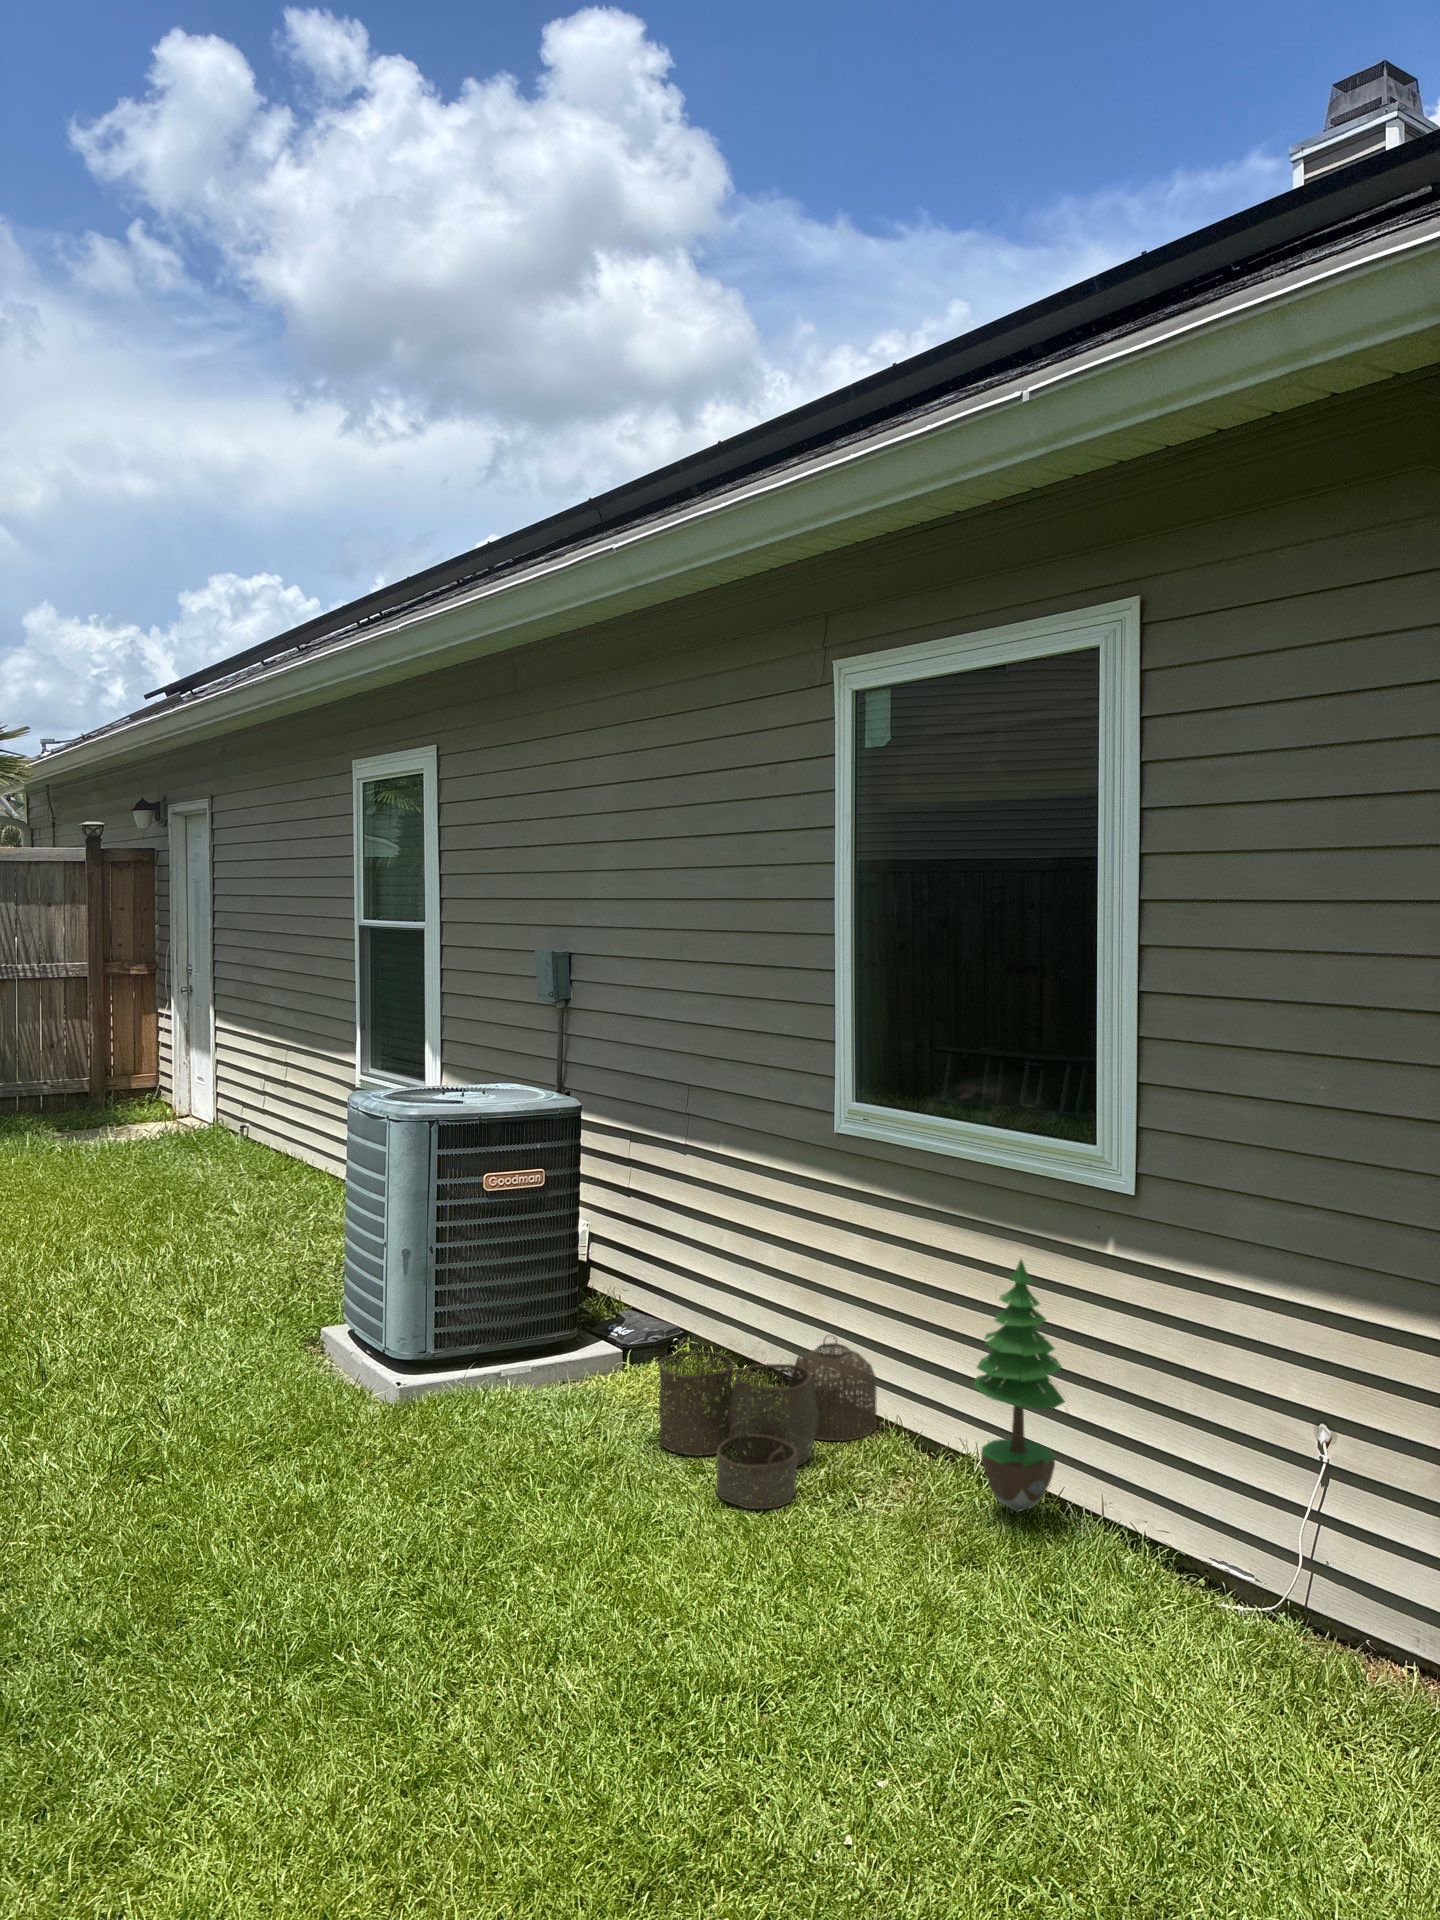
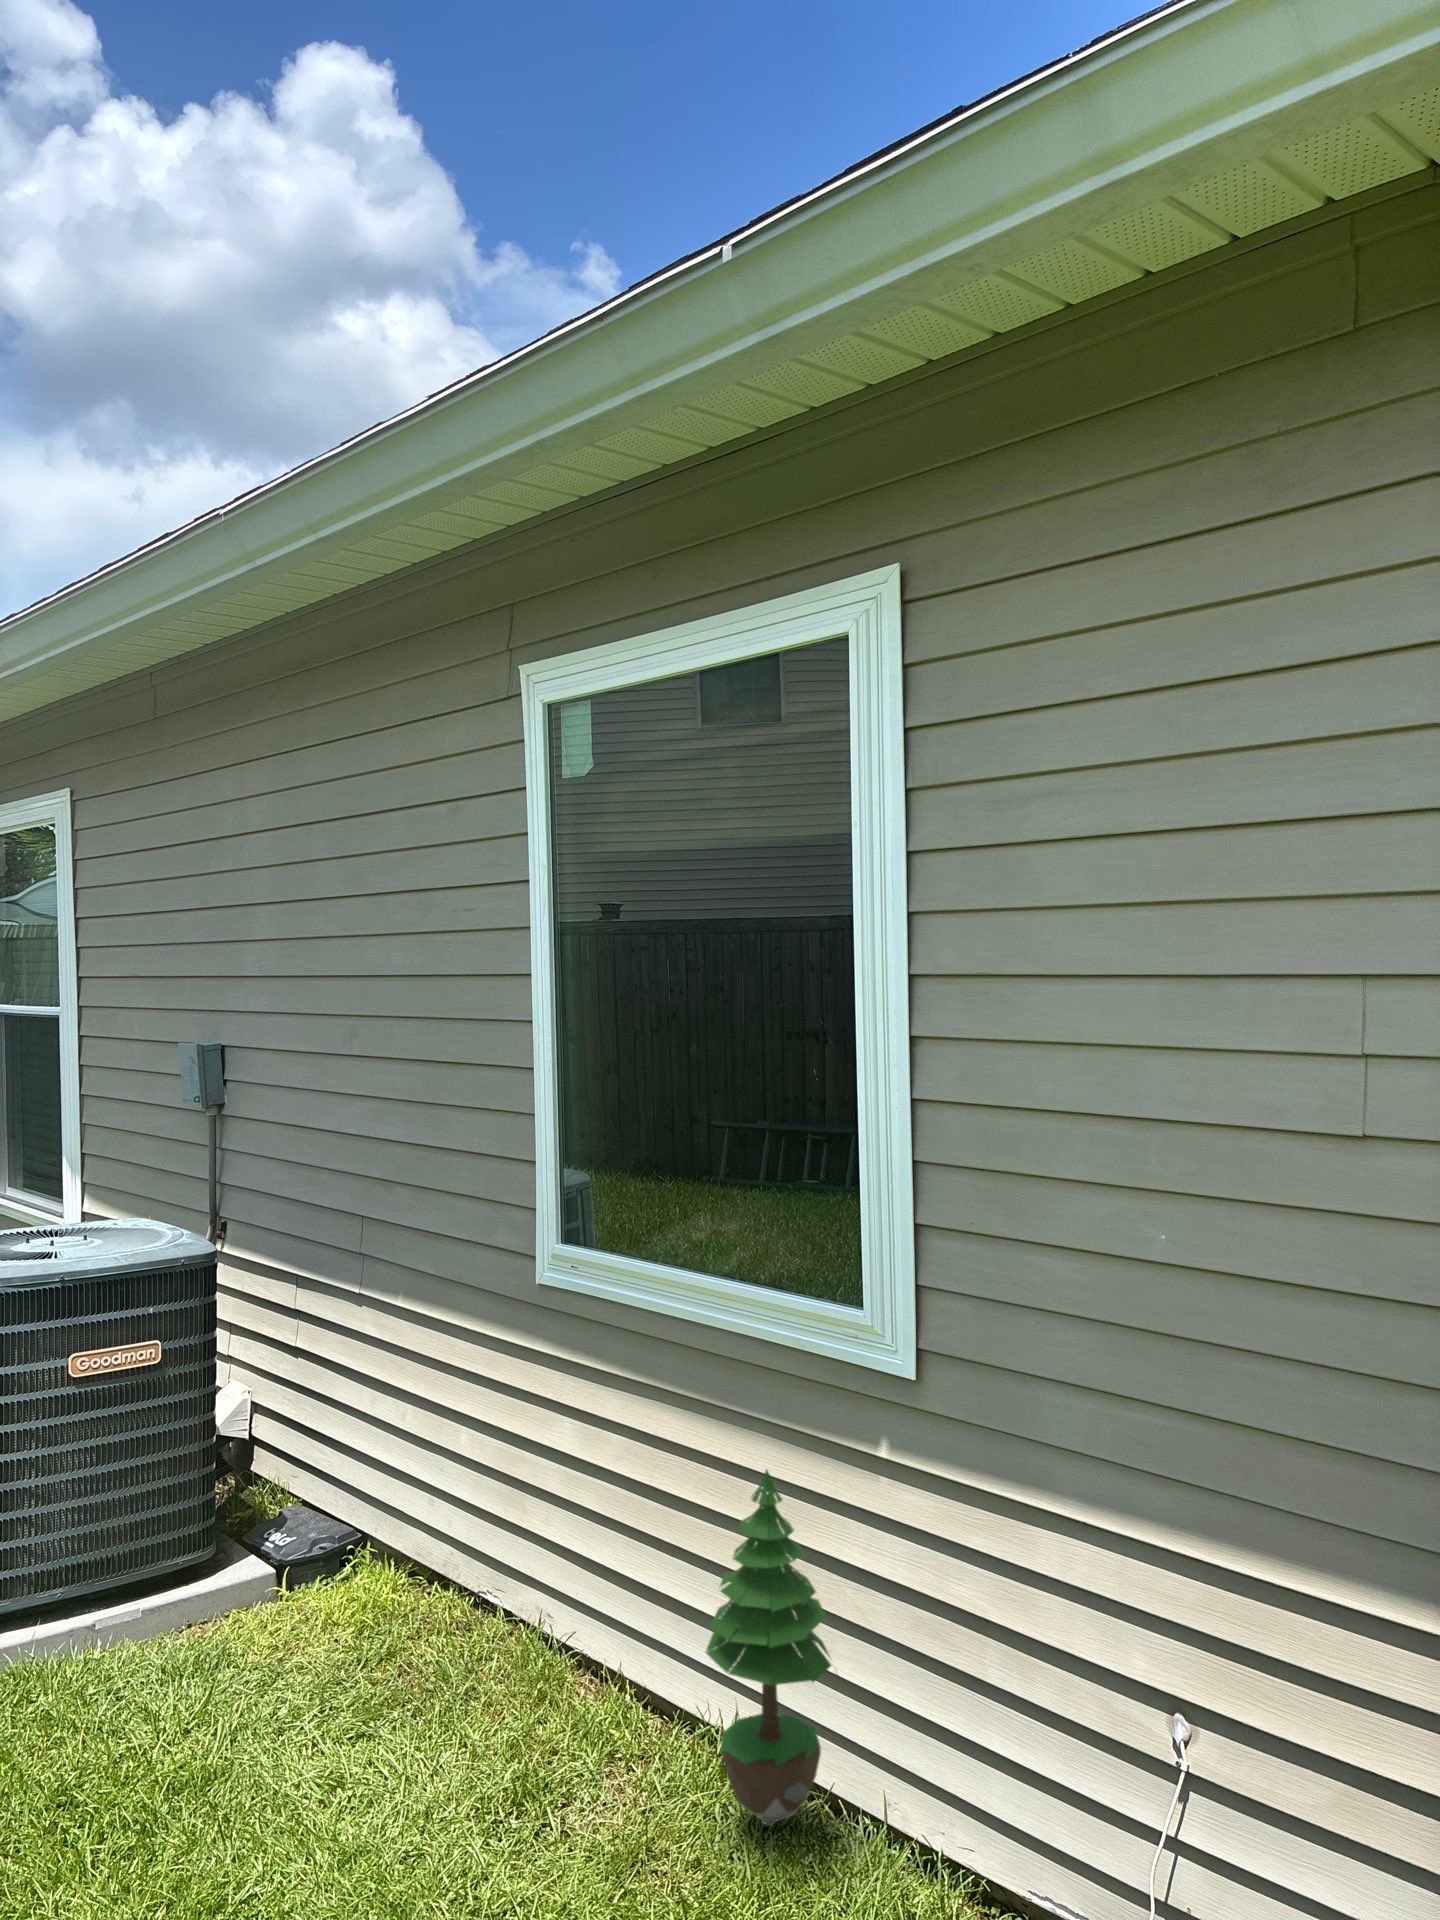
woven basket: present [658,1337,877,1509] -> none [284,1557,596,1856]

